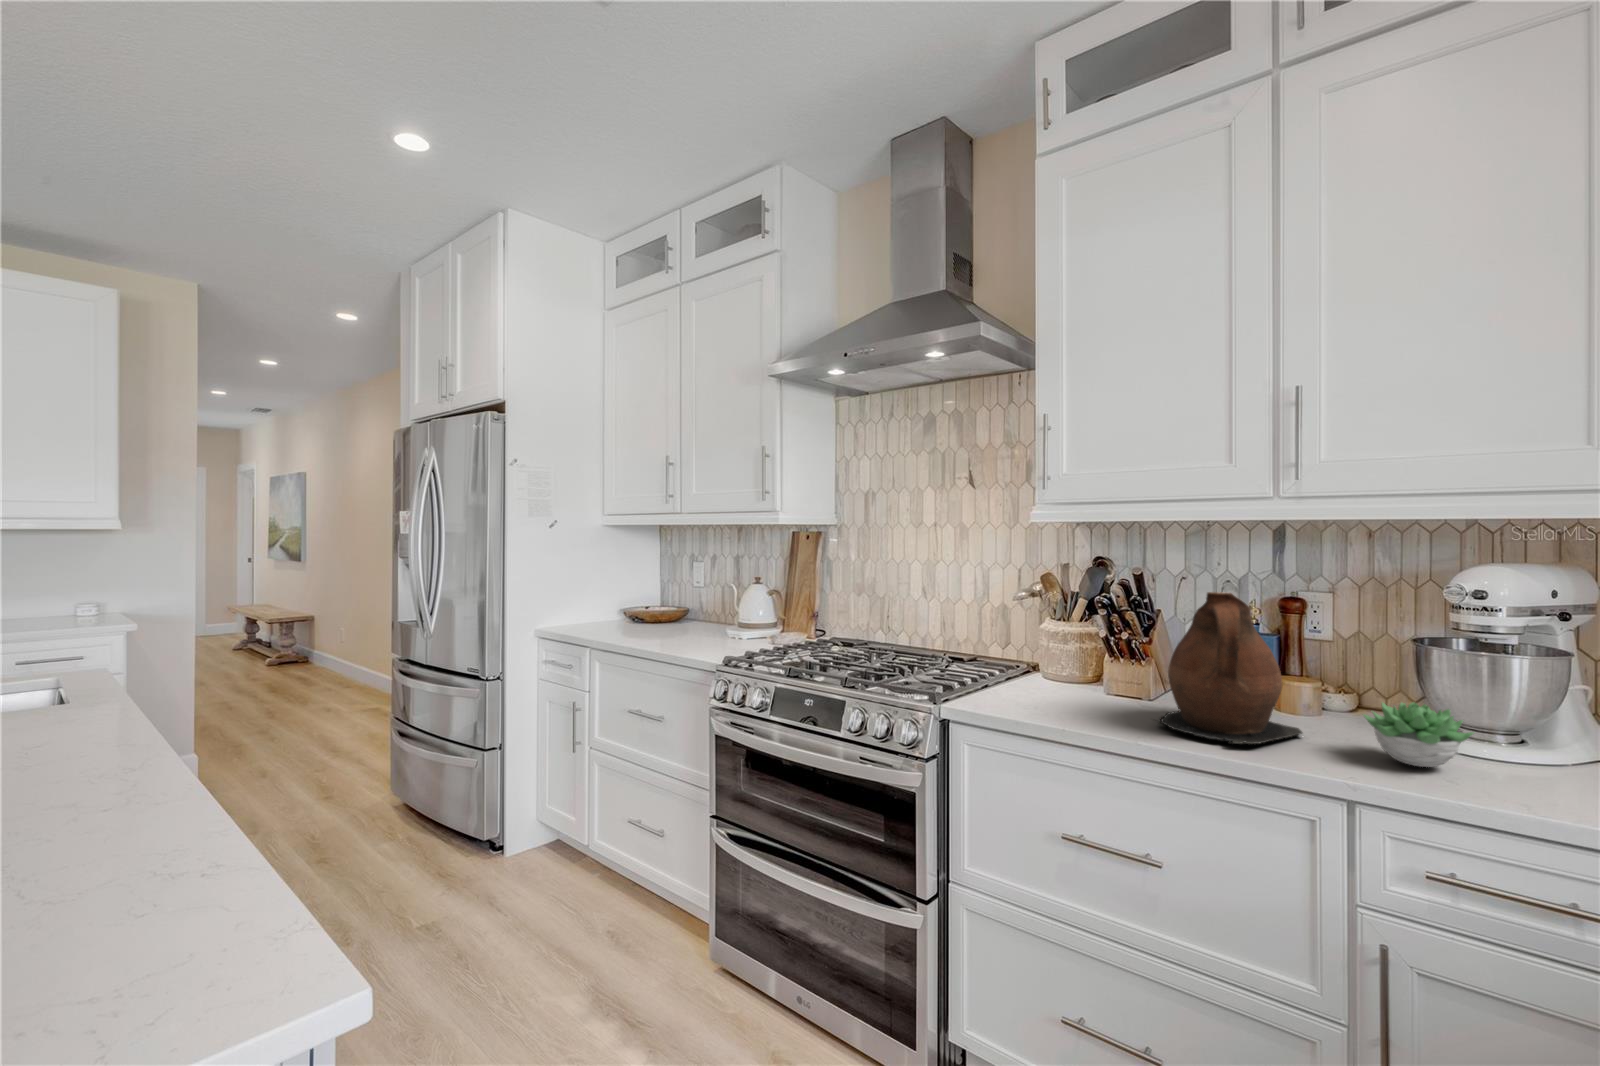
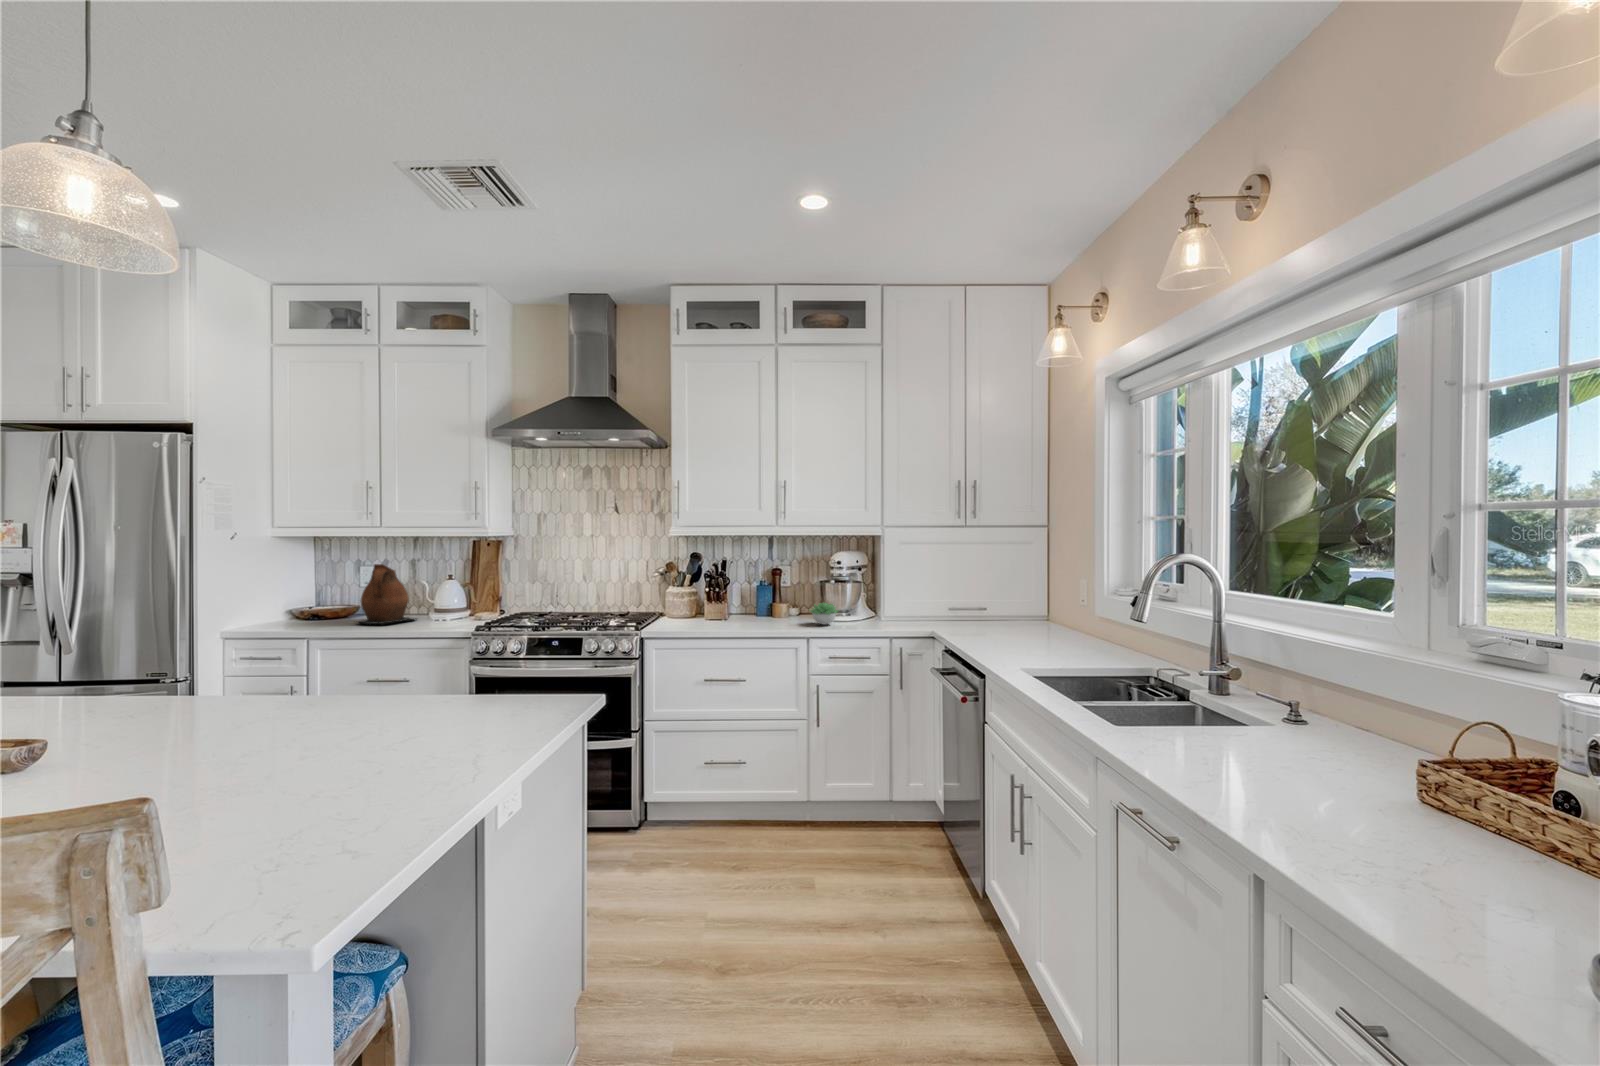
ceramic pitcher: present [1159,592,1302,744] -> present [359,564,414,624]

